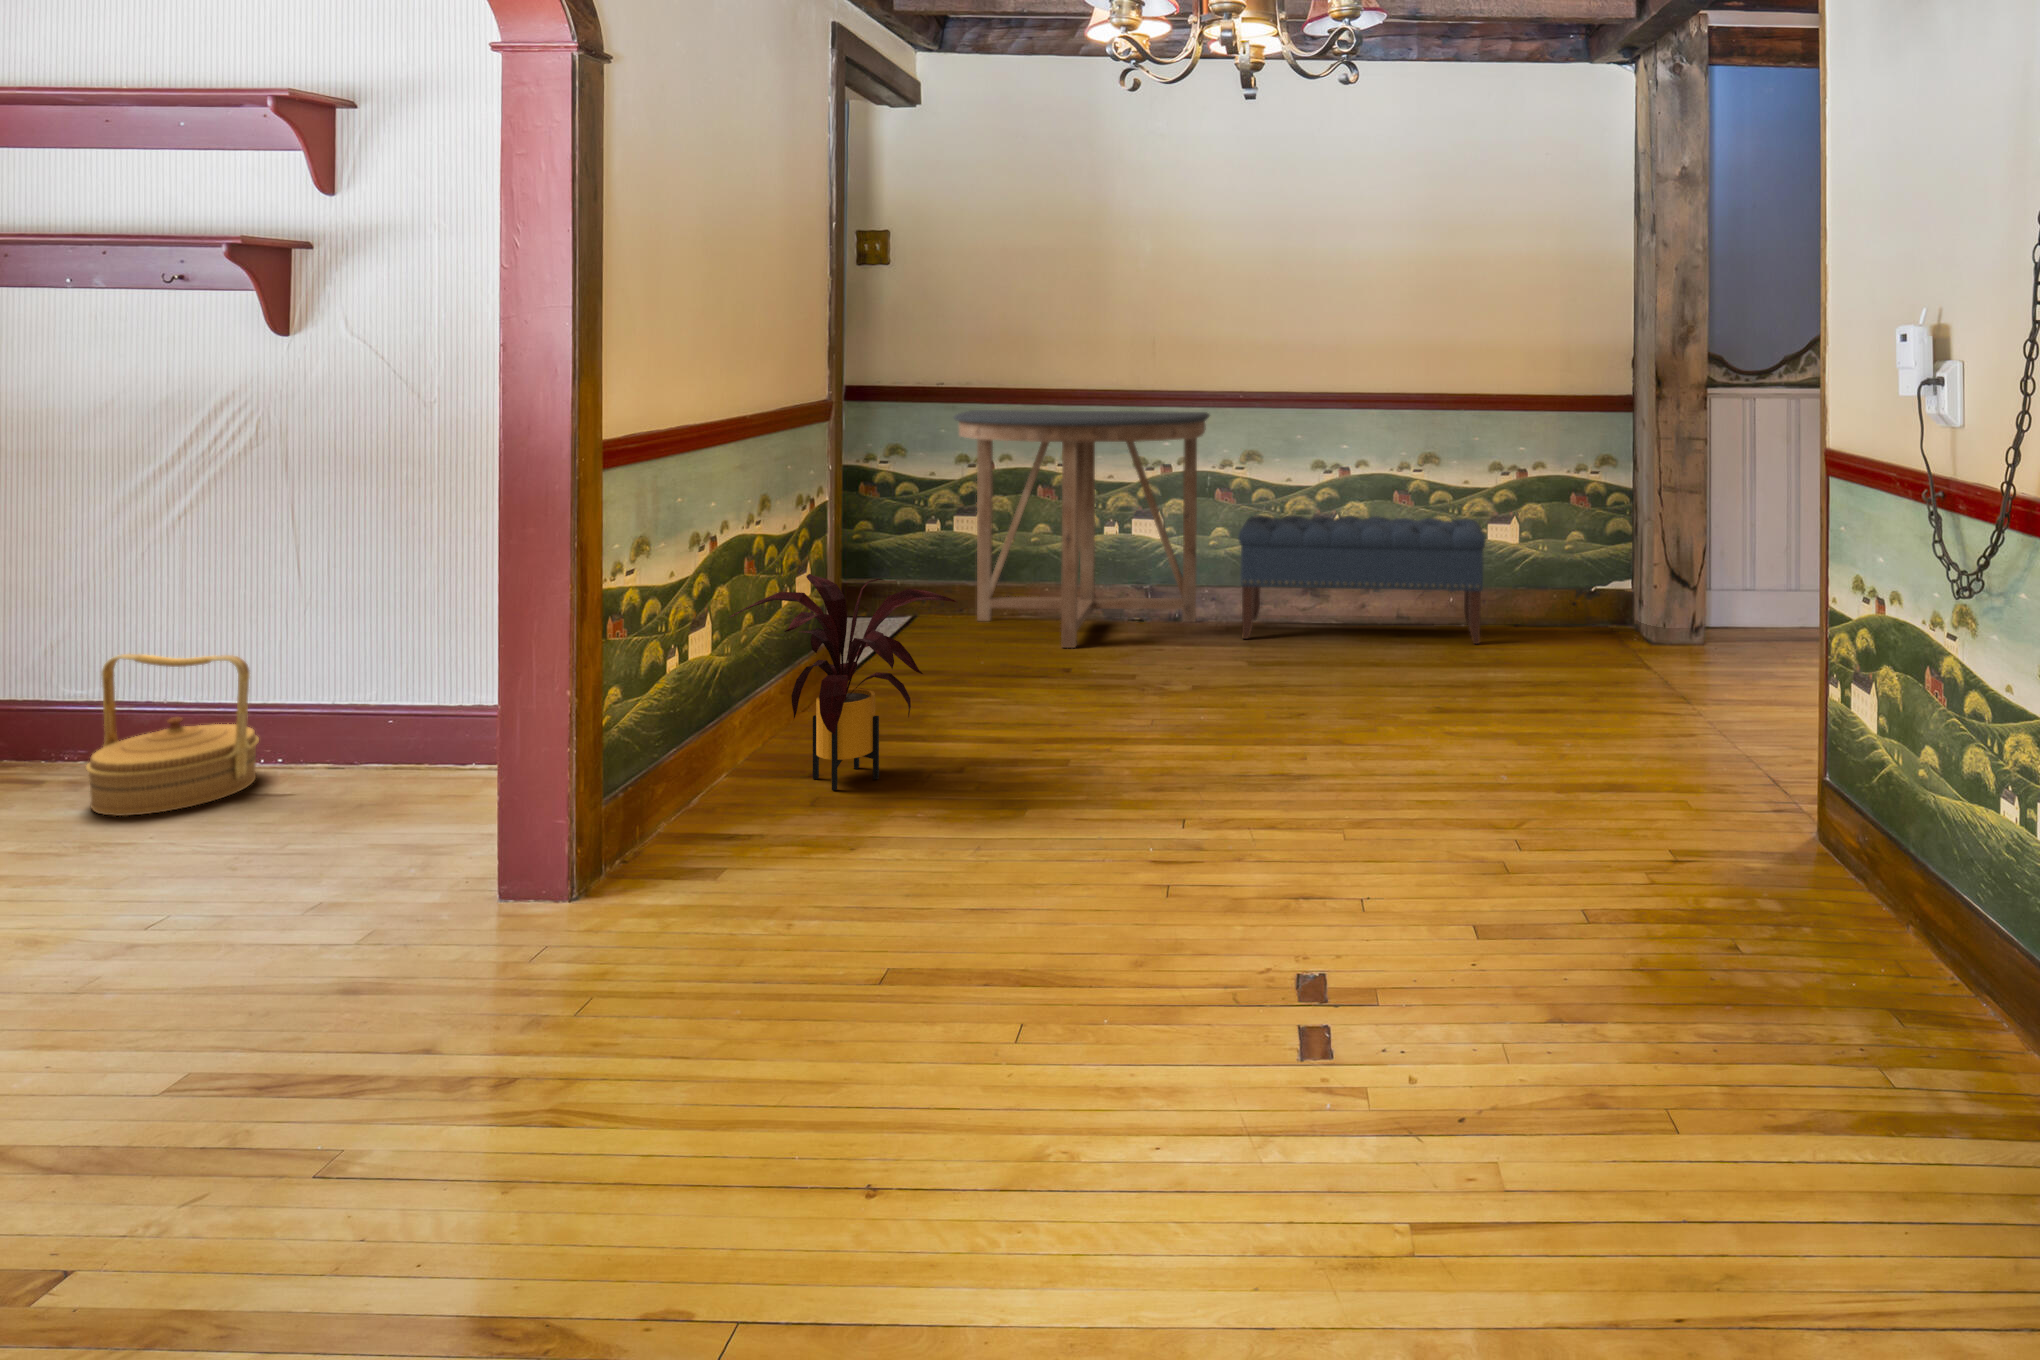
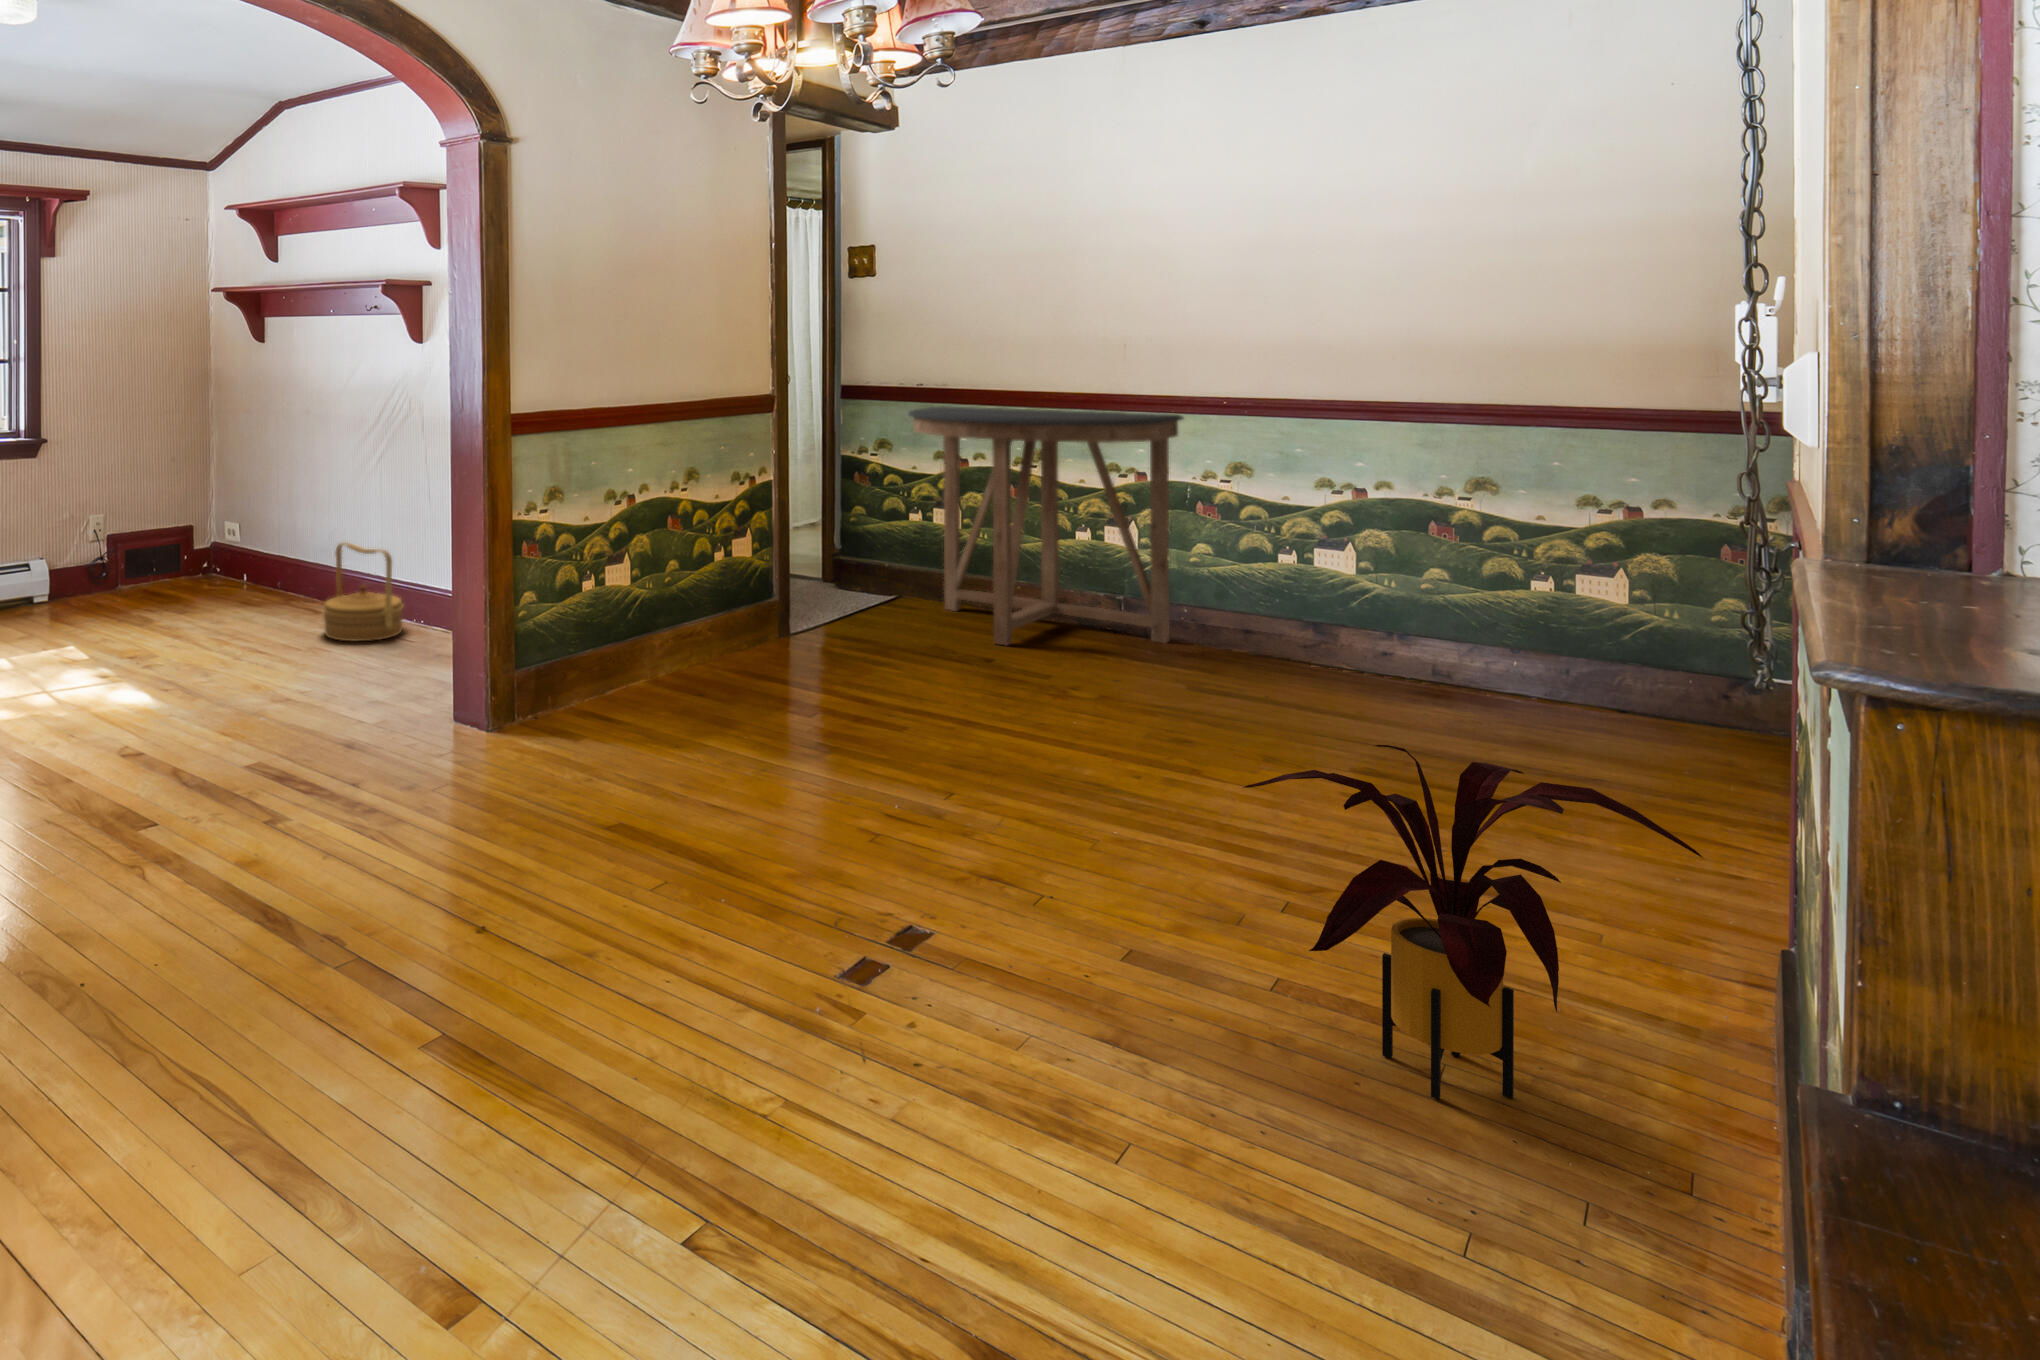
bench: present [1238,515,1486,644] -> none [1190,533,1556,725]
house plant: present [729,574,956,790] -> present [1243,745,1703,1100]

